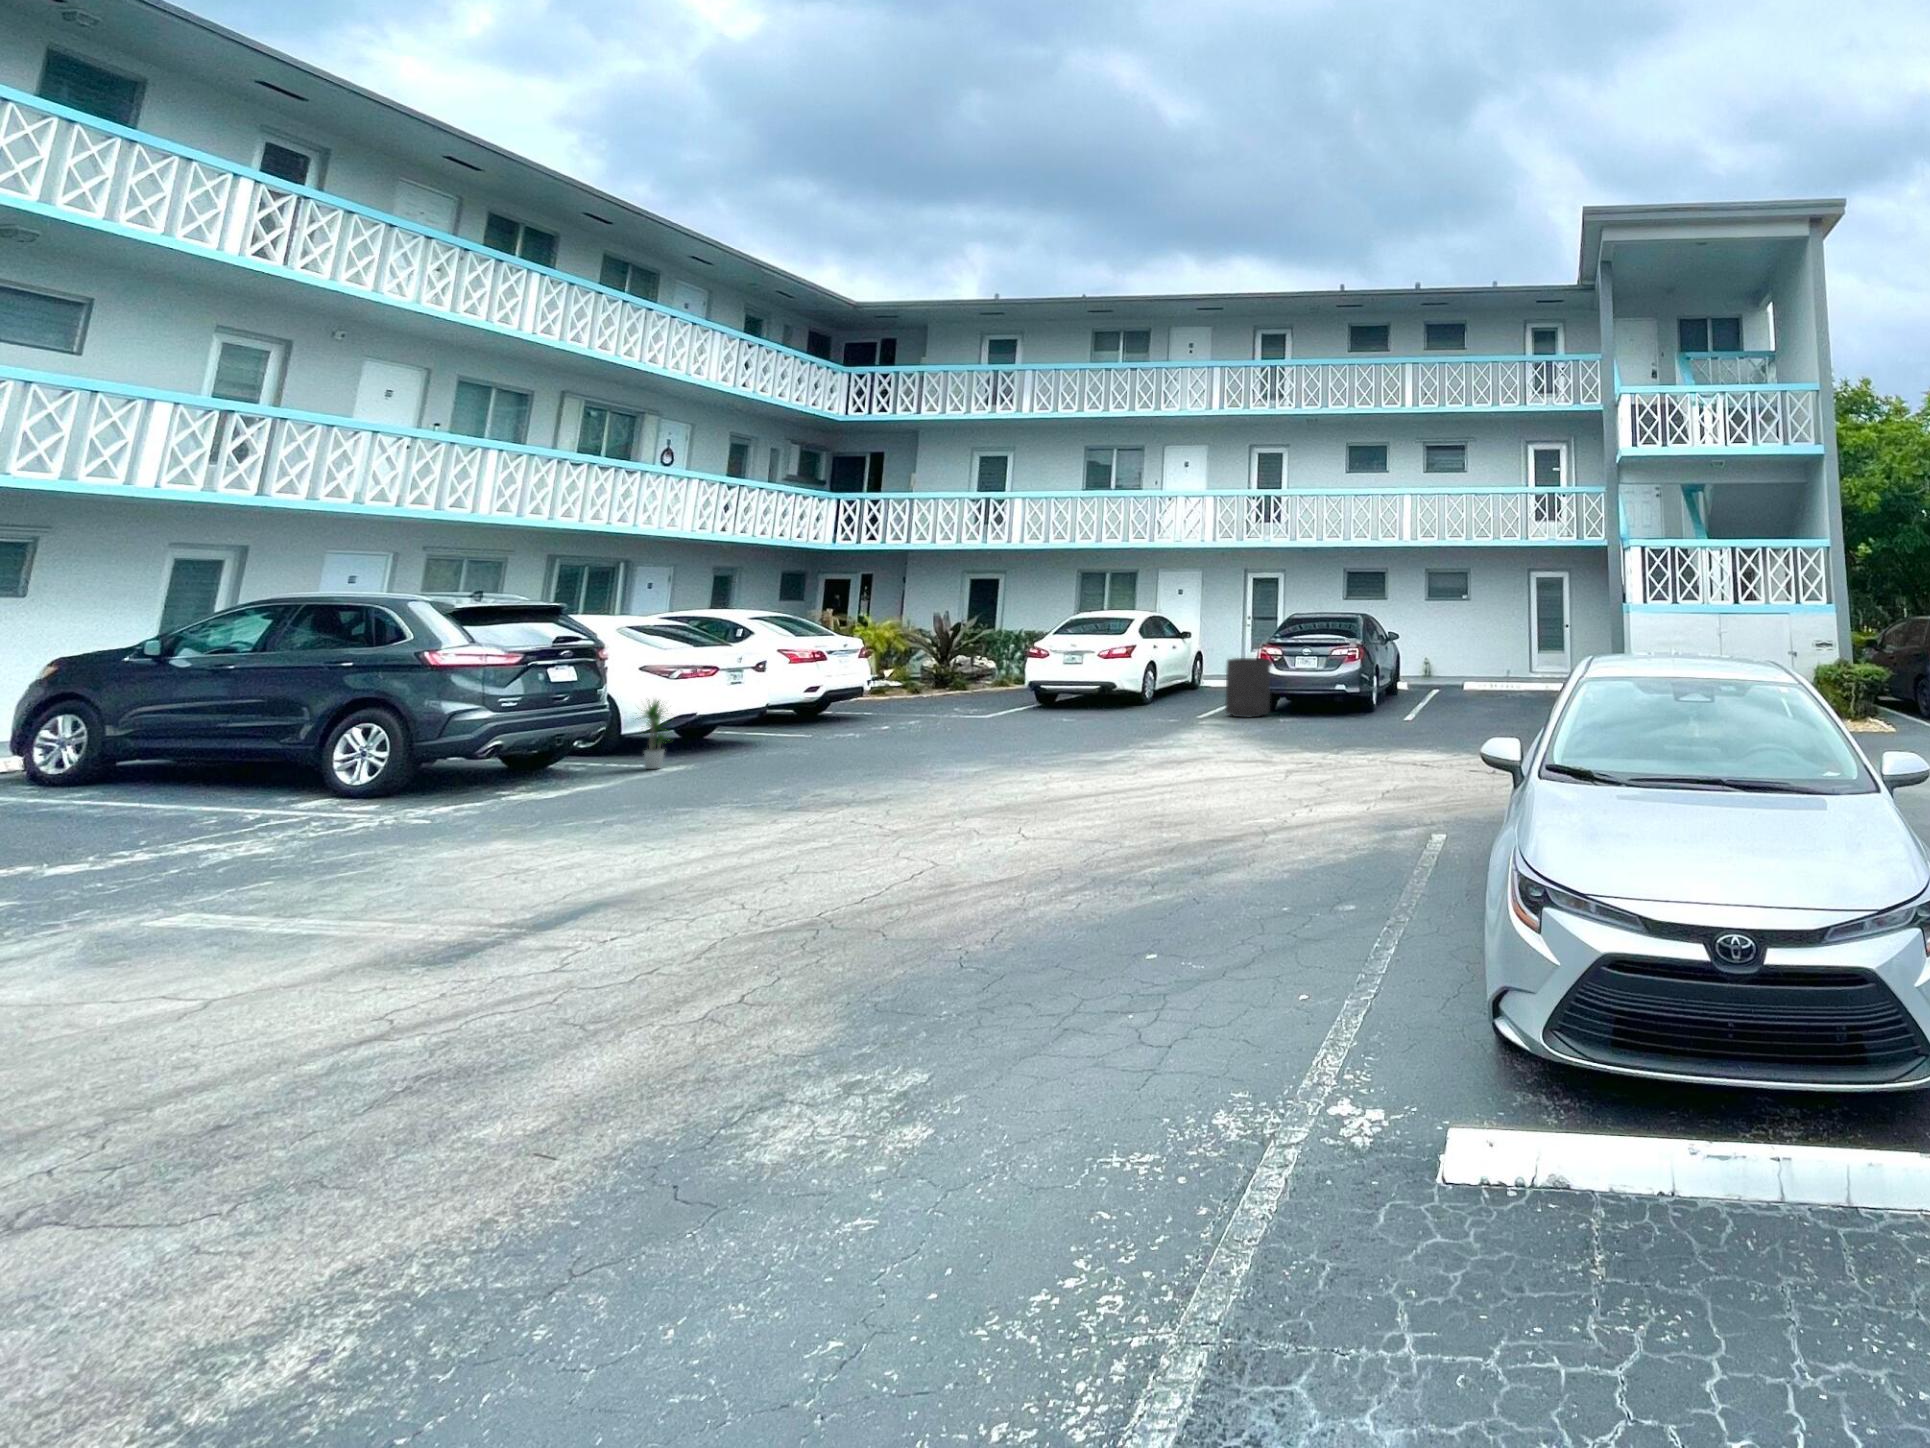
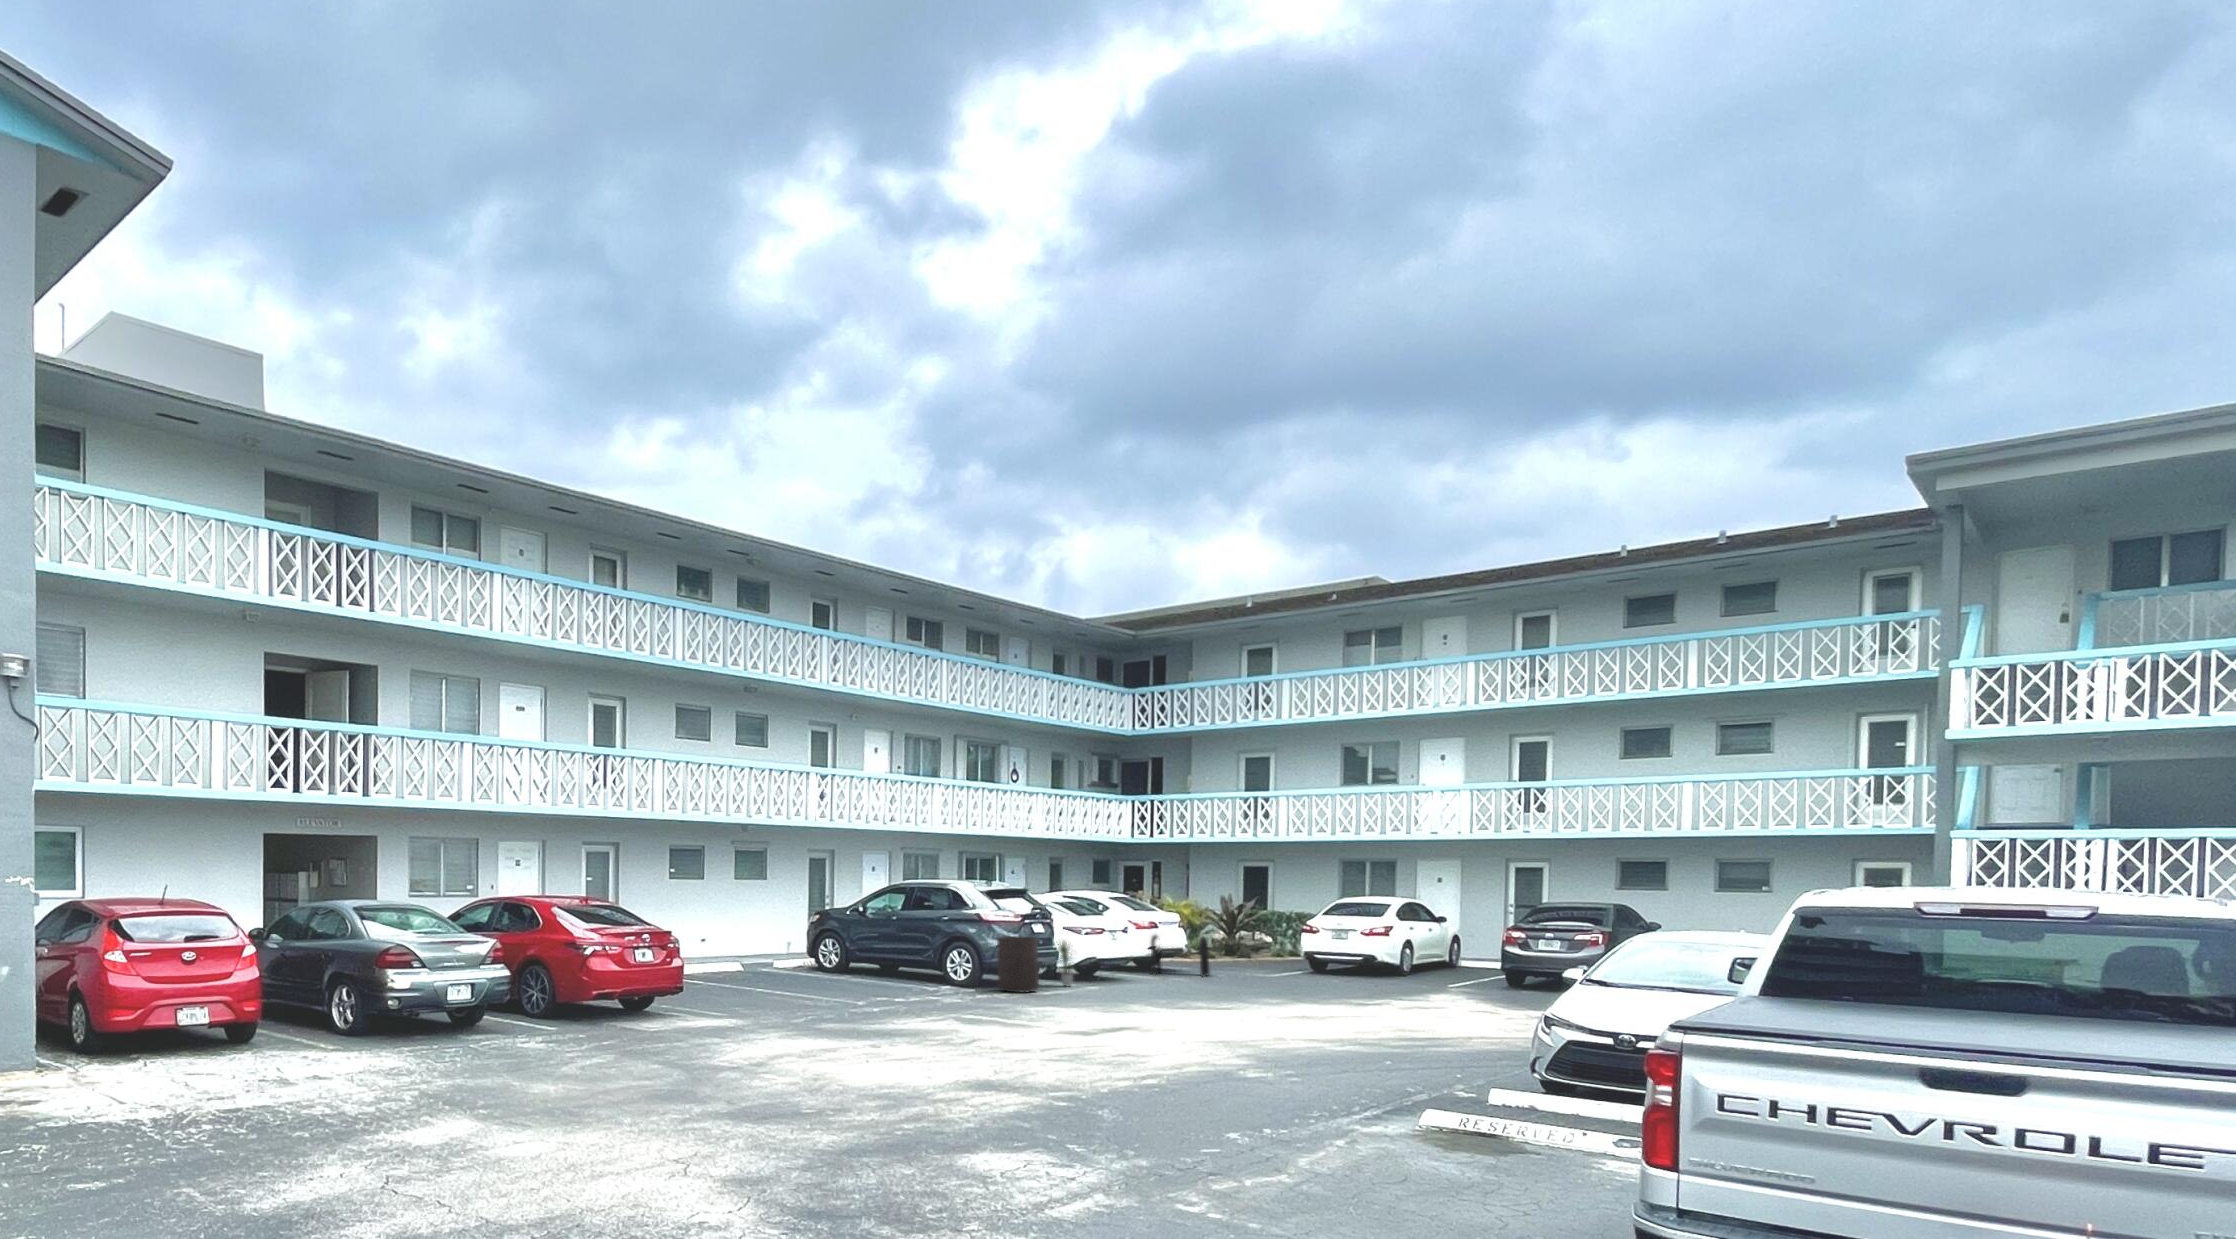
trash can: present [1225,658,1270,717] -> present [997,936,1039,993]
bench: none [814,672,898,728] -> present [1151,935,1210,977]

